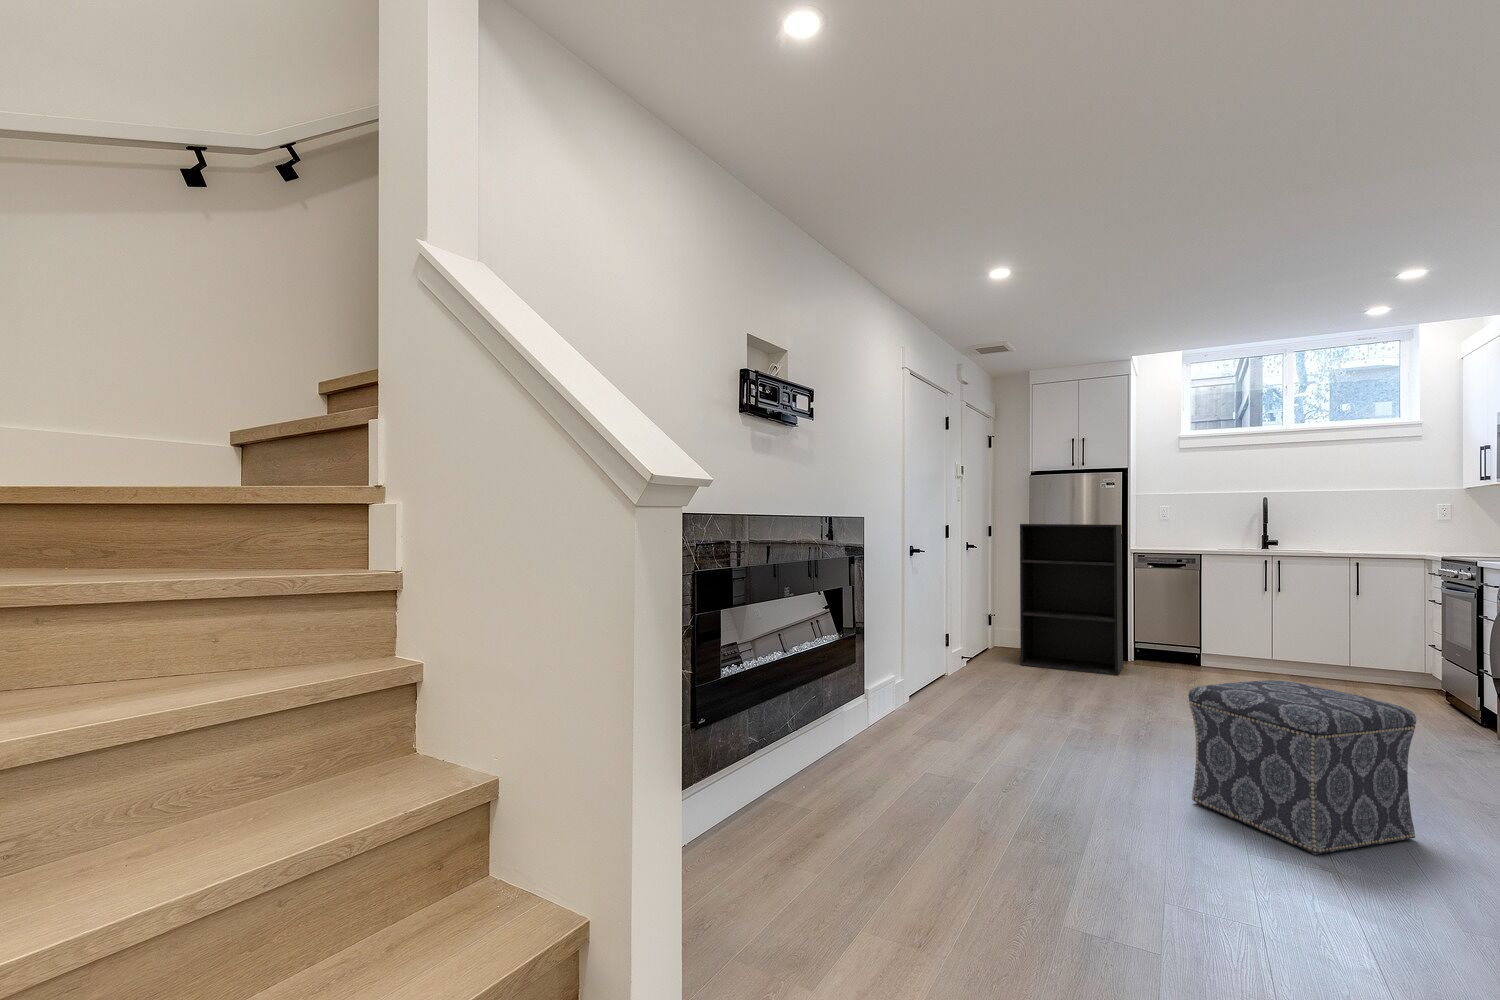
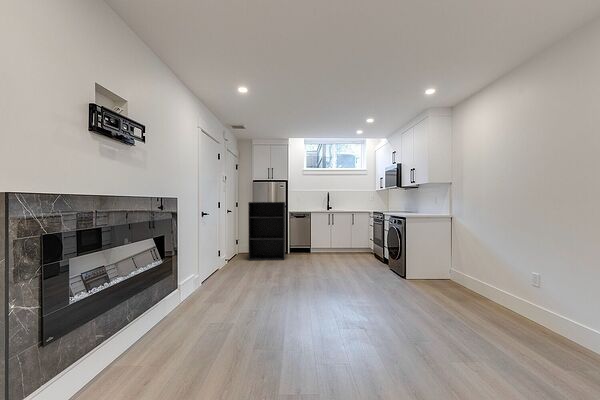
ottoman: present [1188,680,1417,855] -> none [318,259,385,325]

